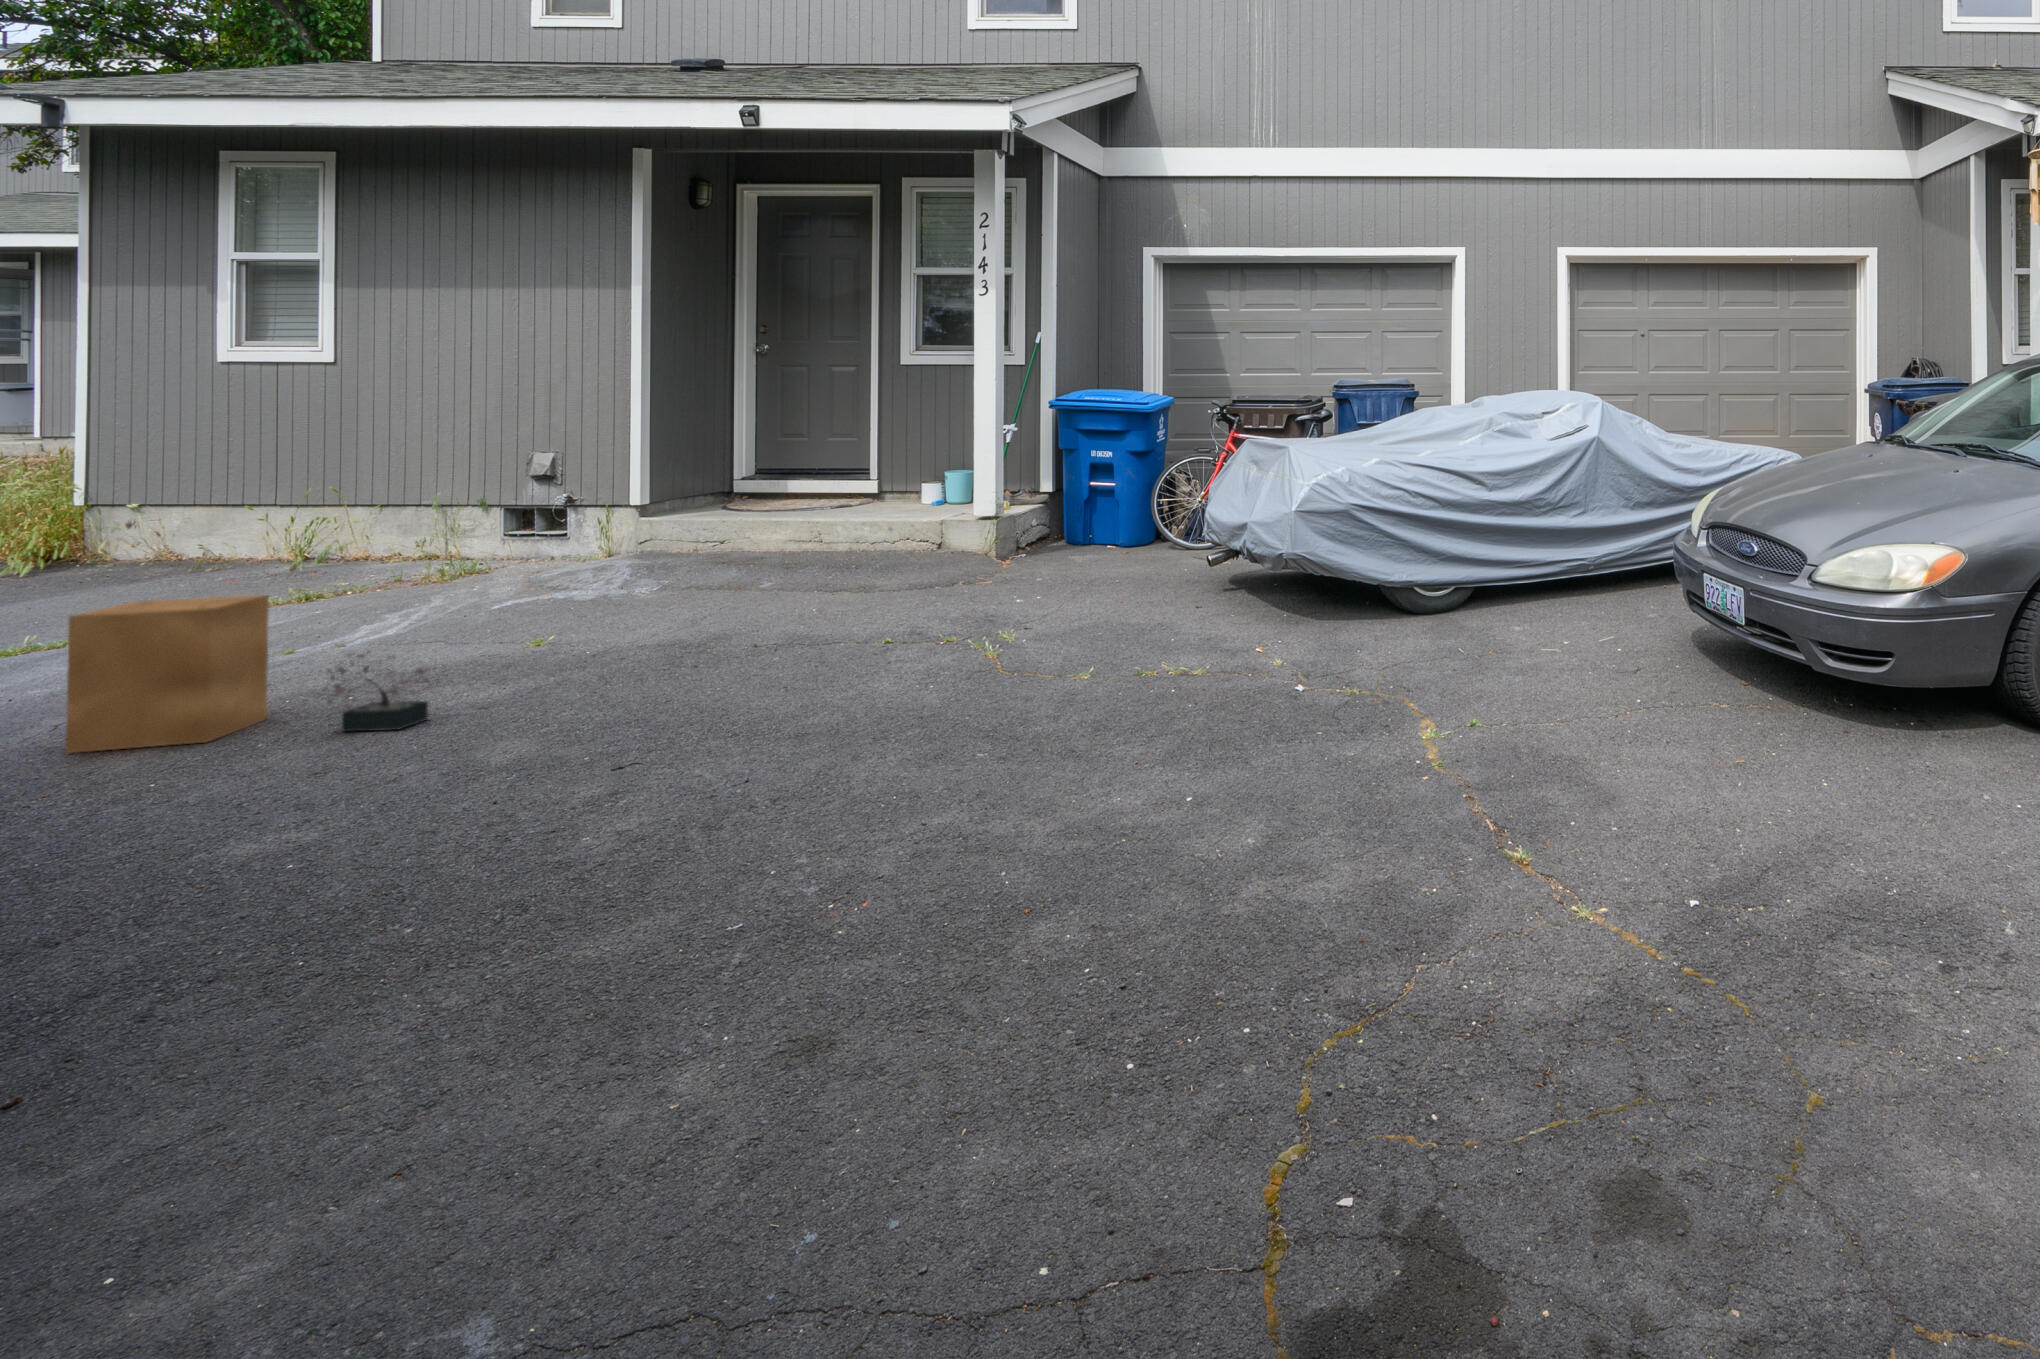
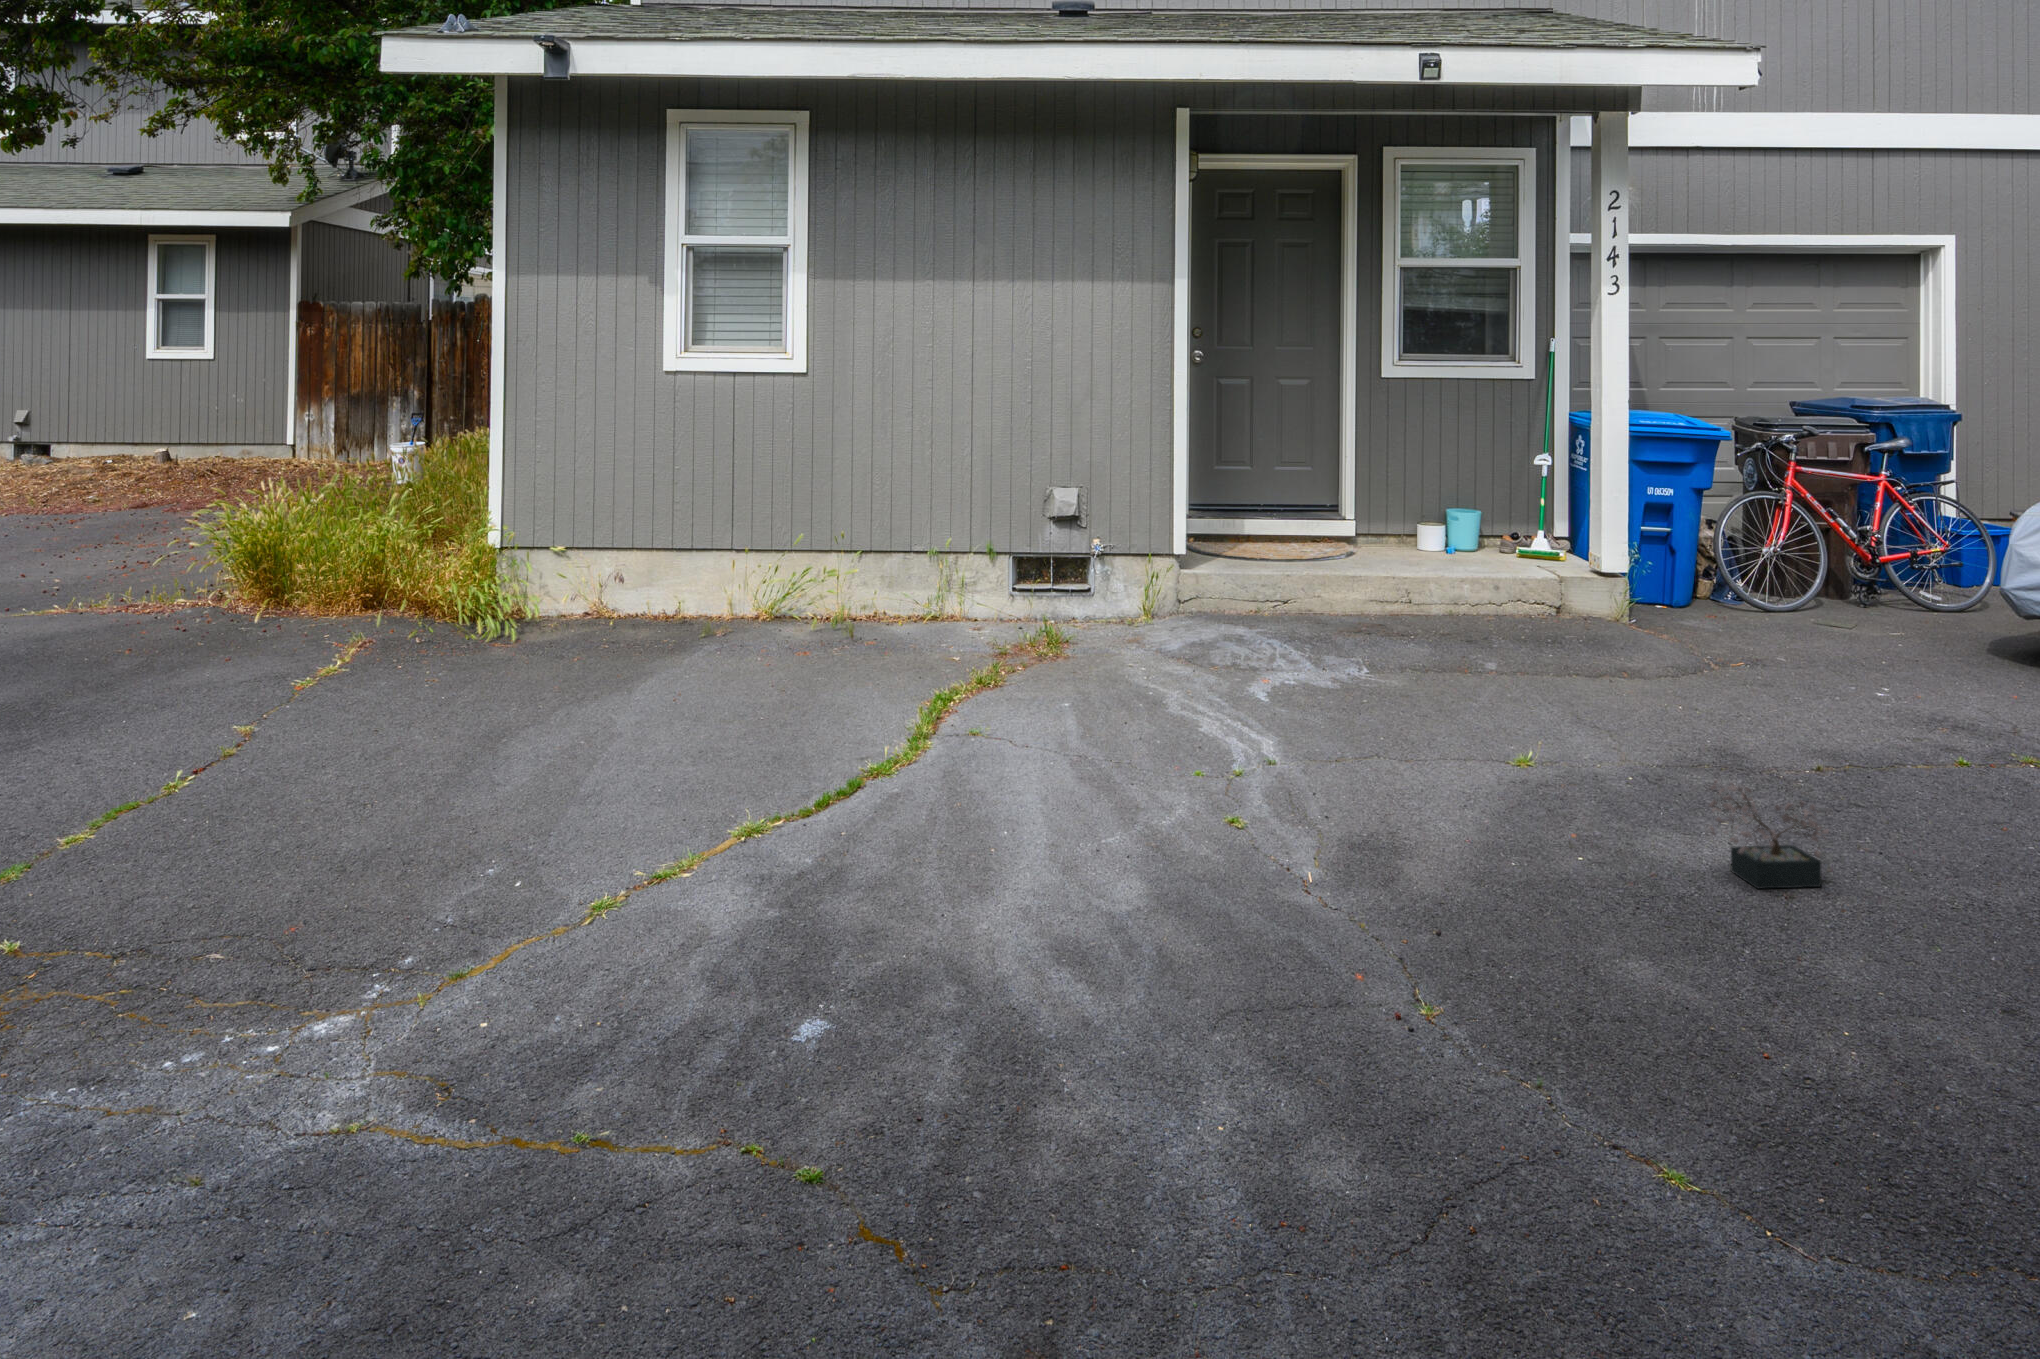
cardboard box: present [66,595,269,753] -> none [1465,706,1645,921]

